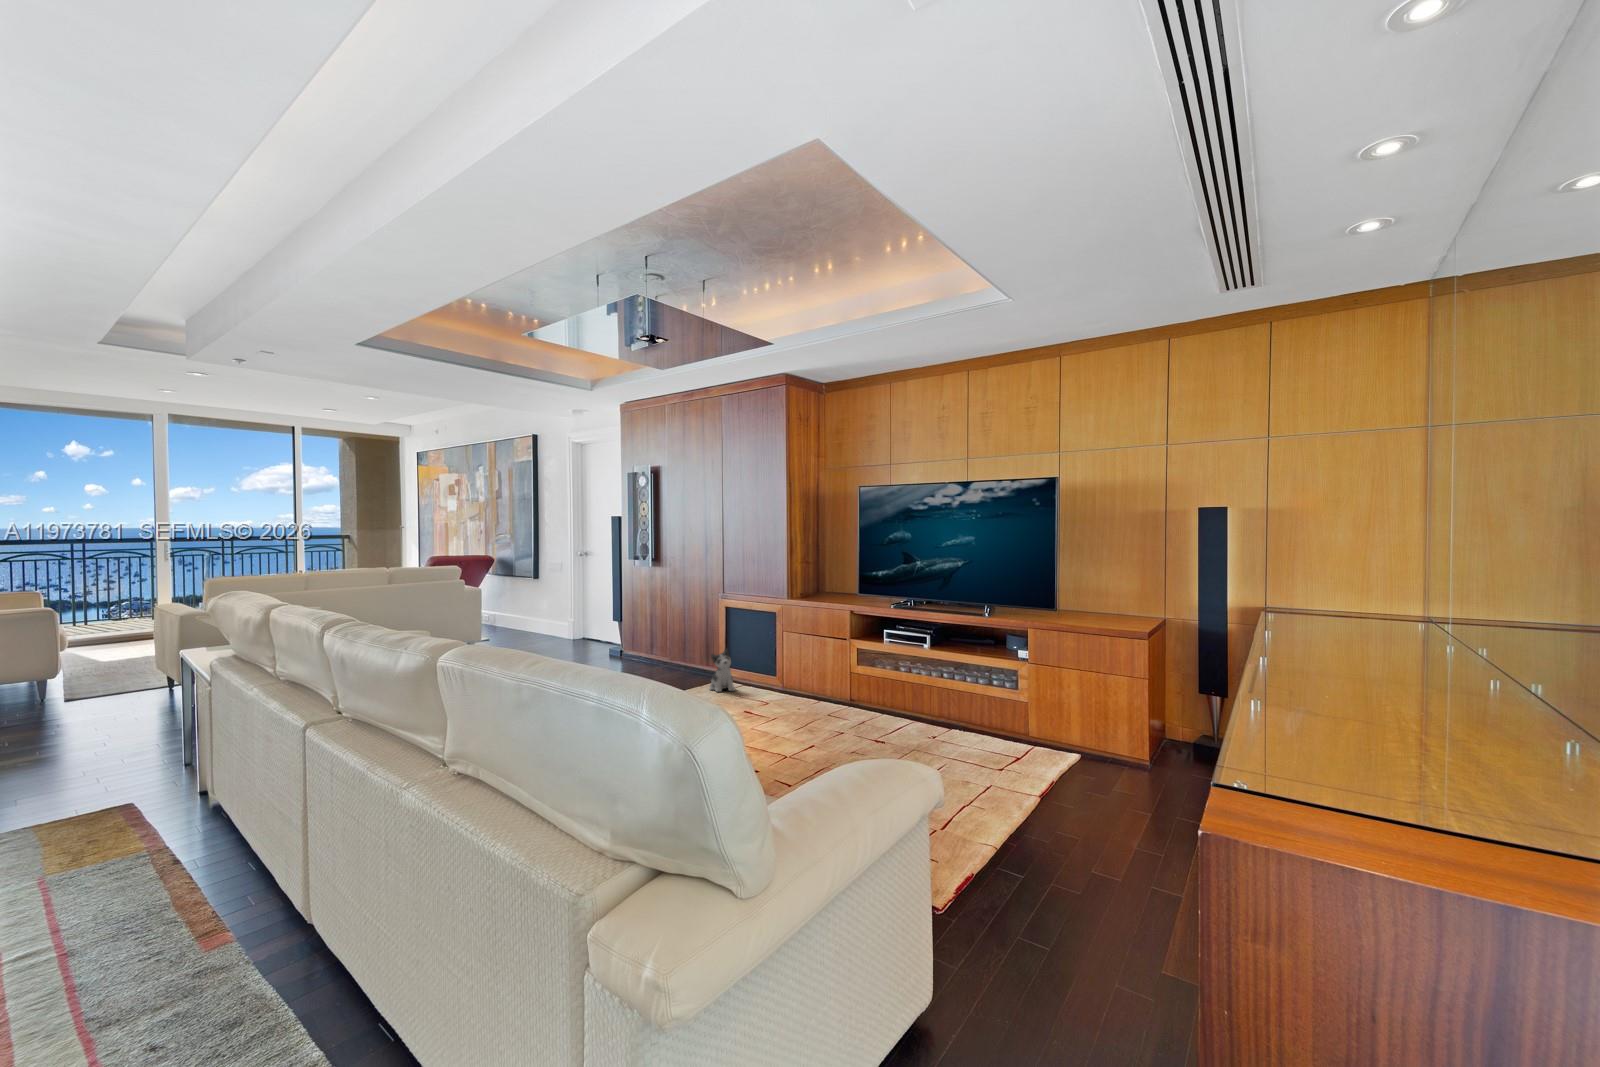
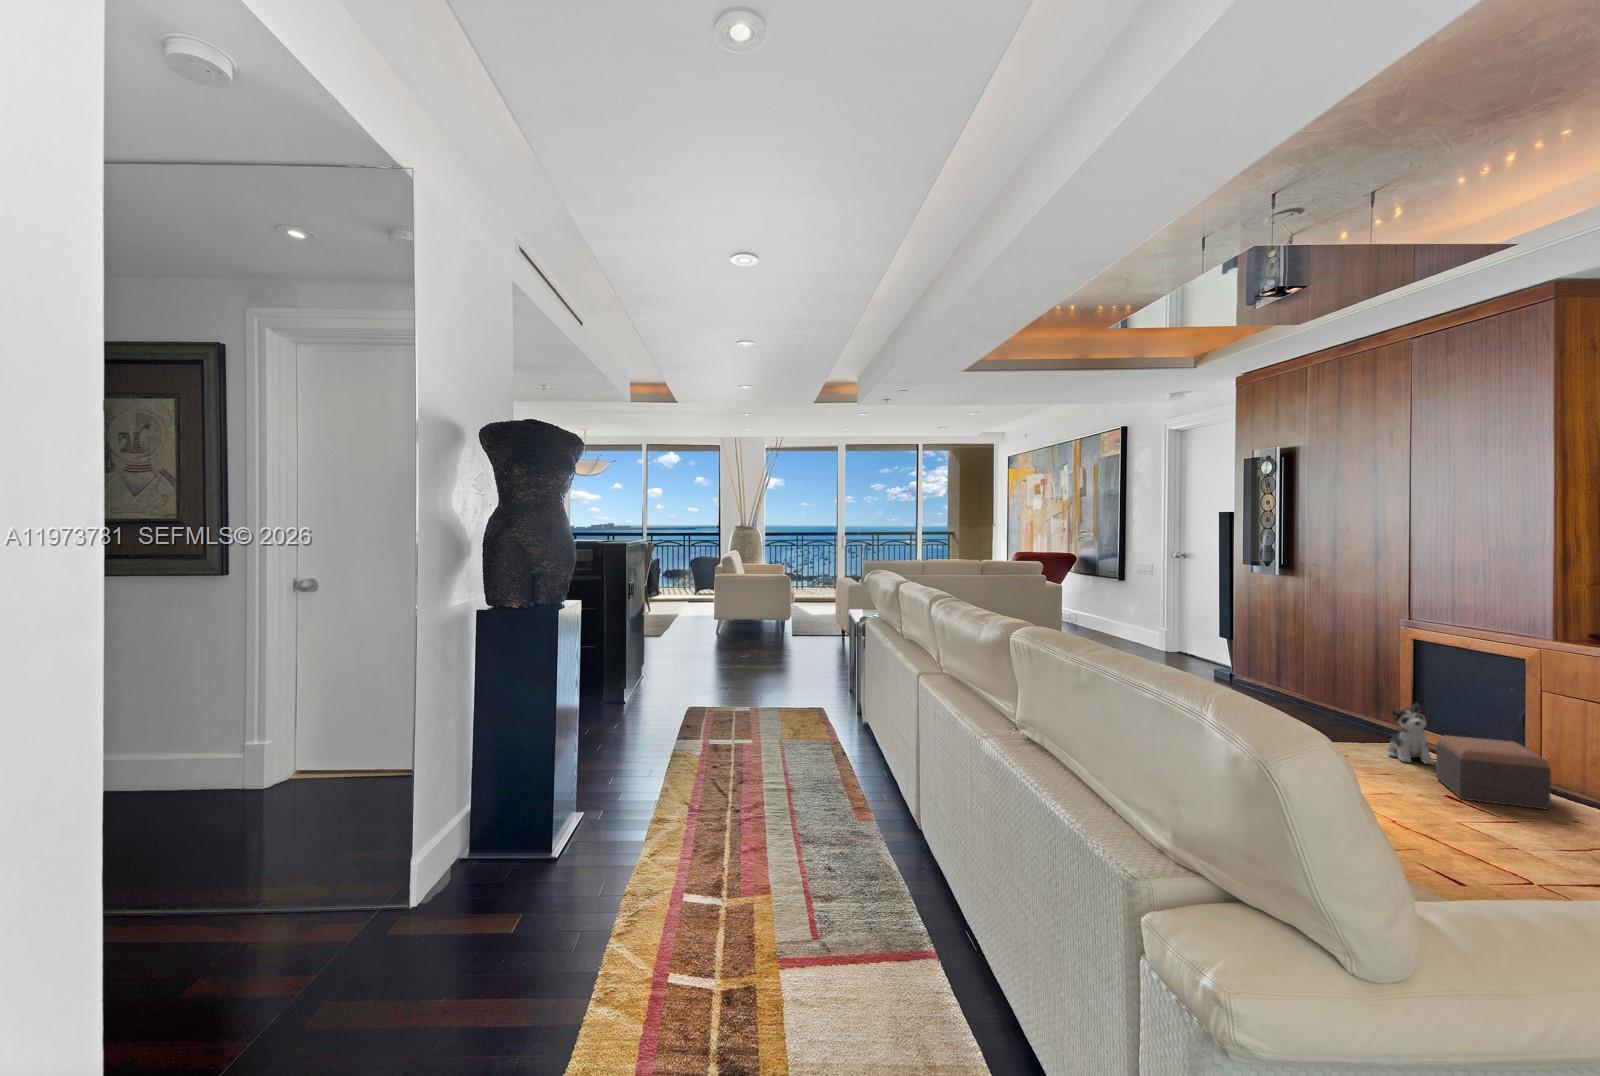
footstool: none [733,665,787,706] -> present [1436,736,1551,810]

